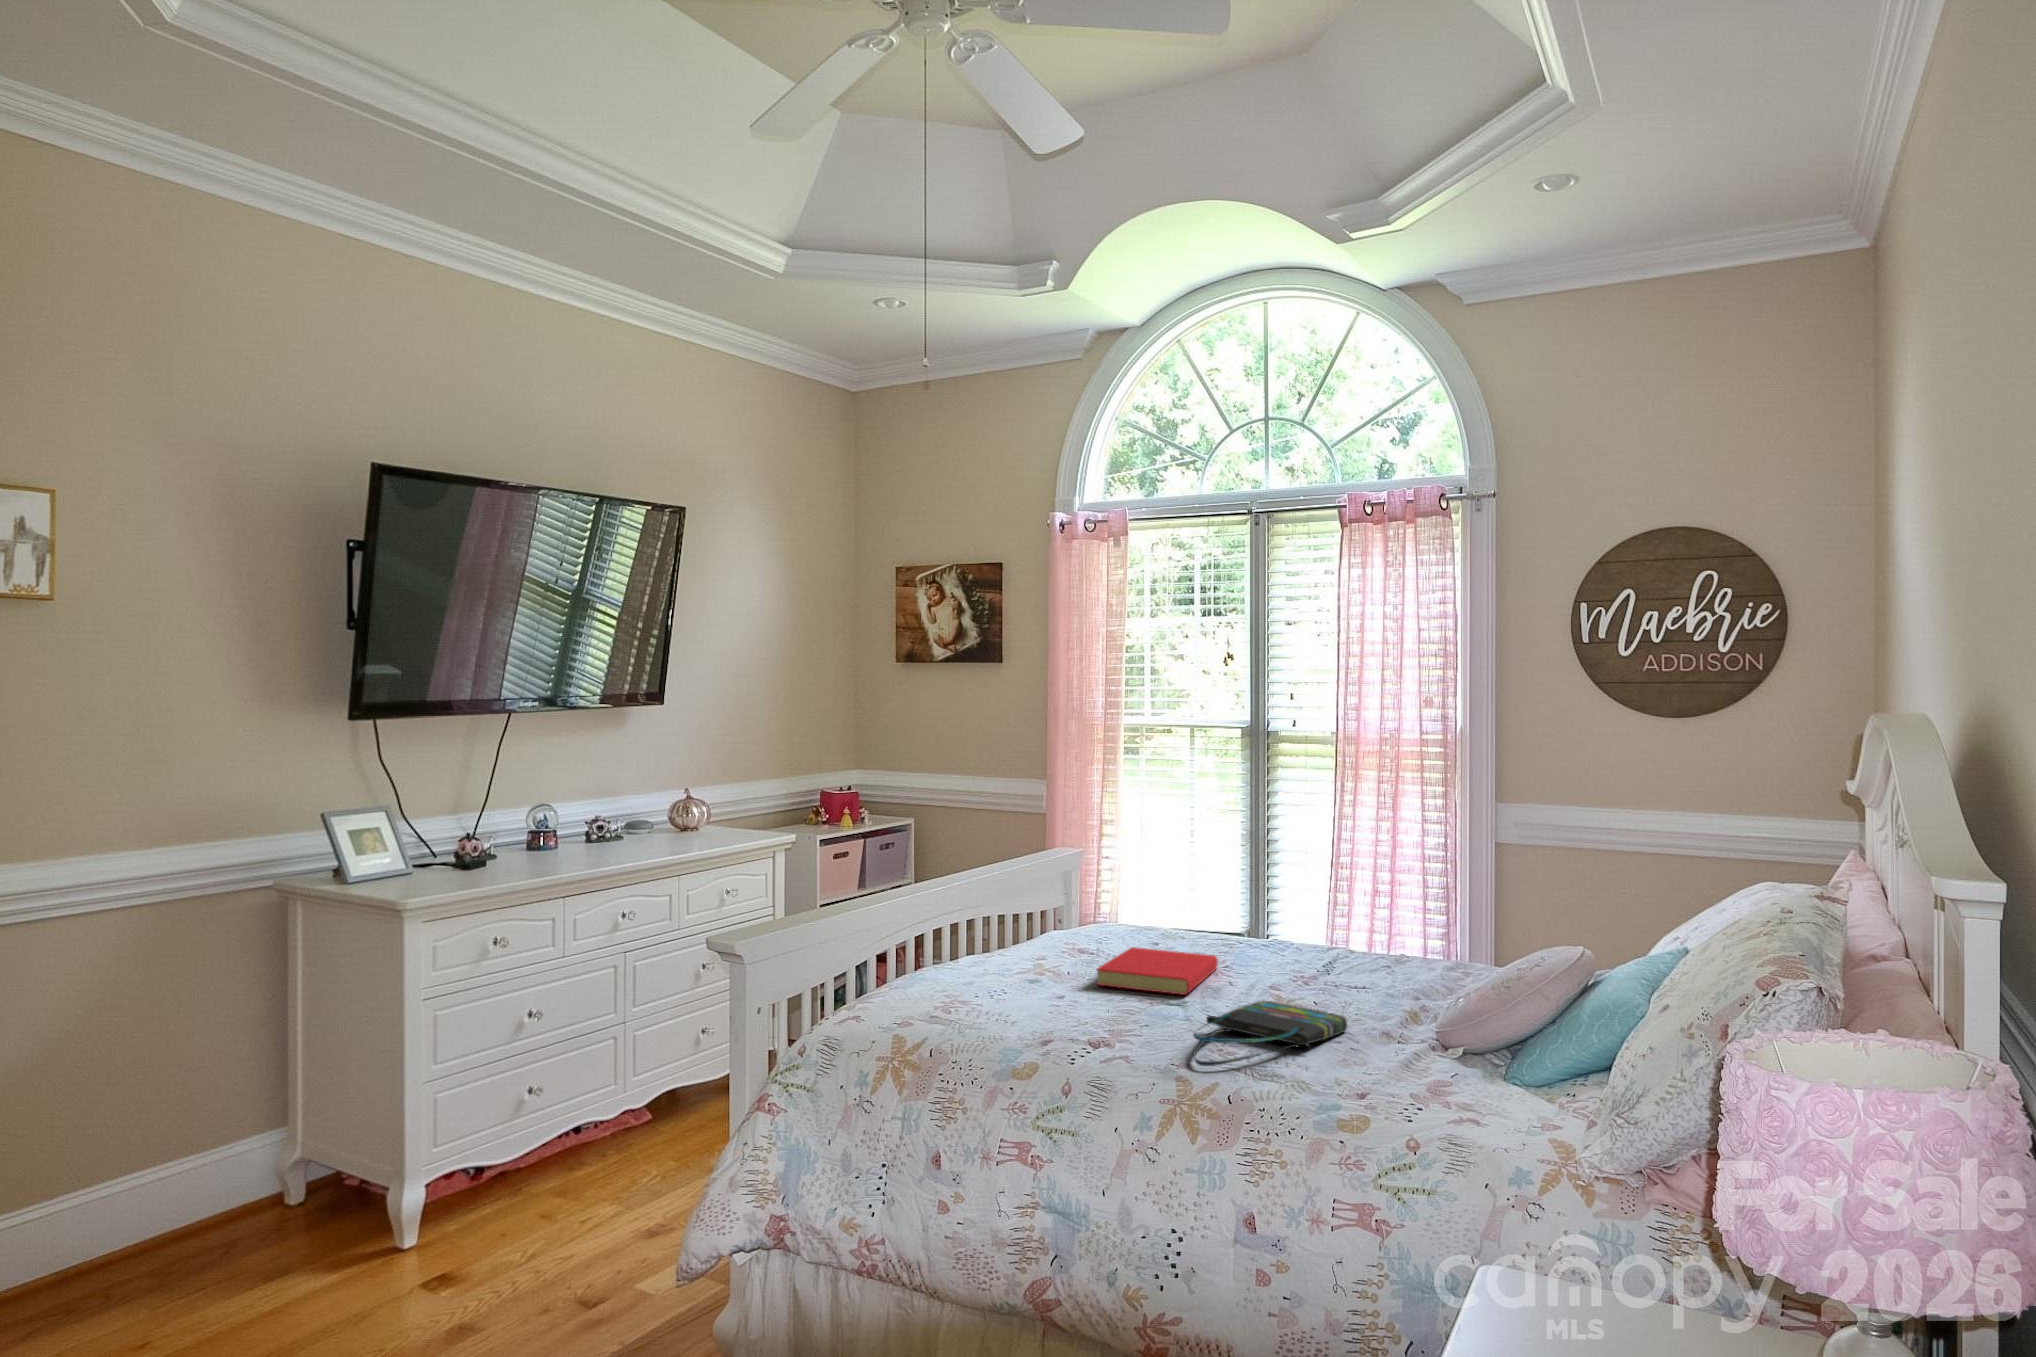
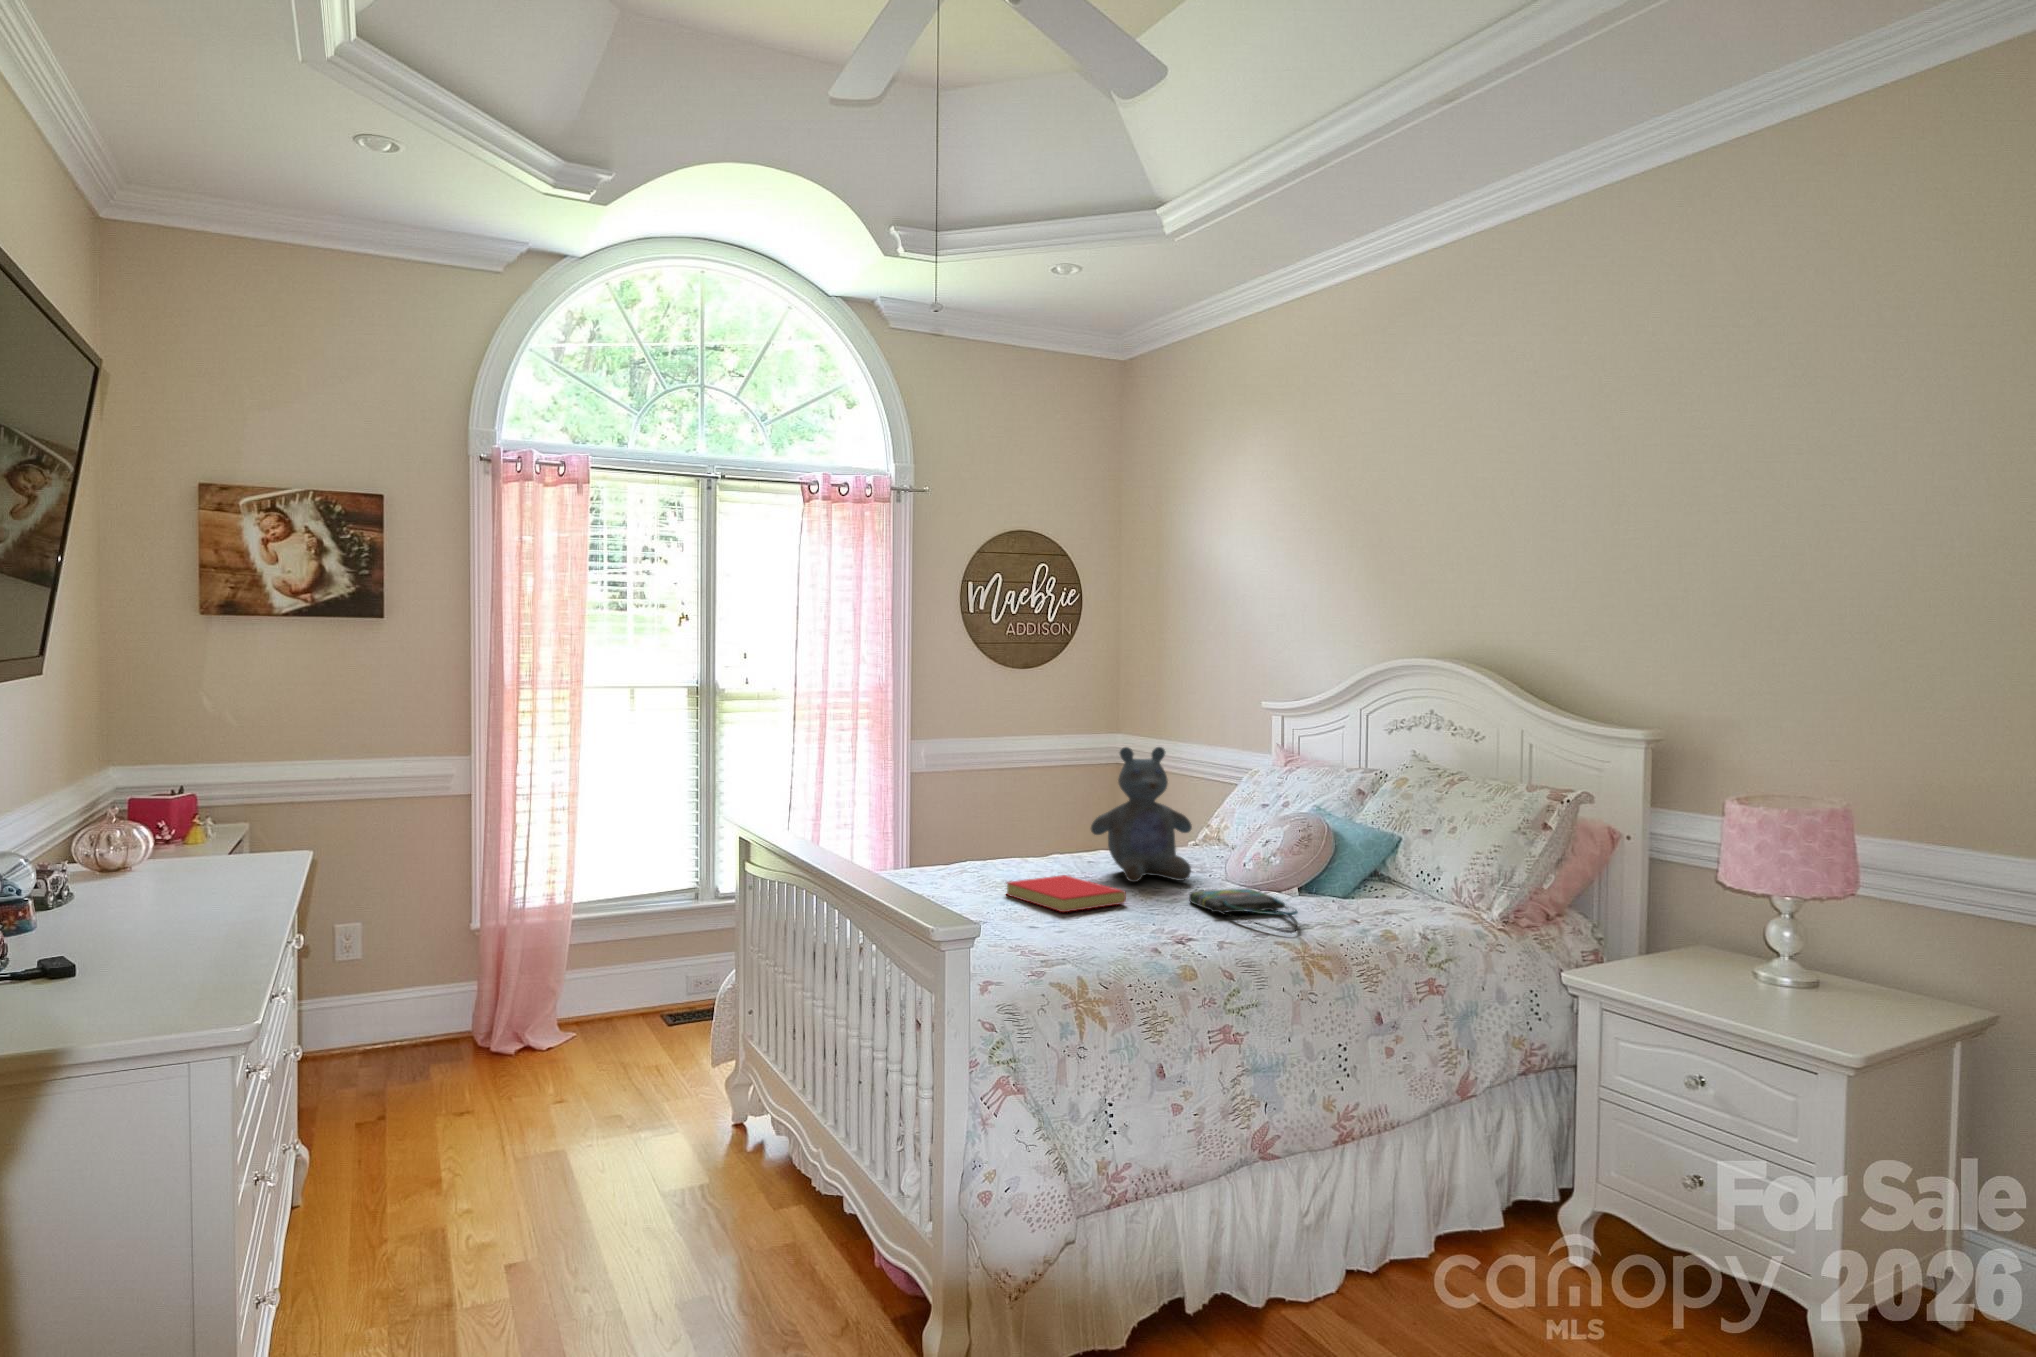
stuffed bear: none [1275,810,1420,994] -> present [1091,747,1192,882]

